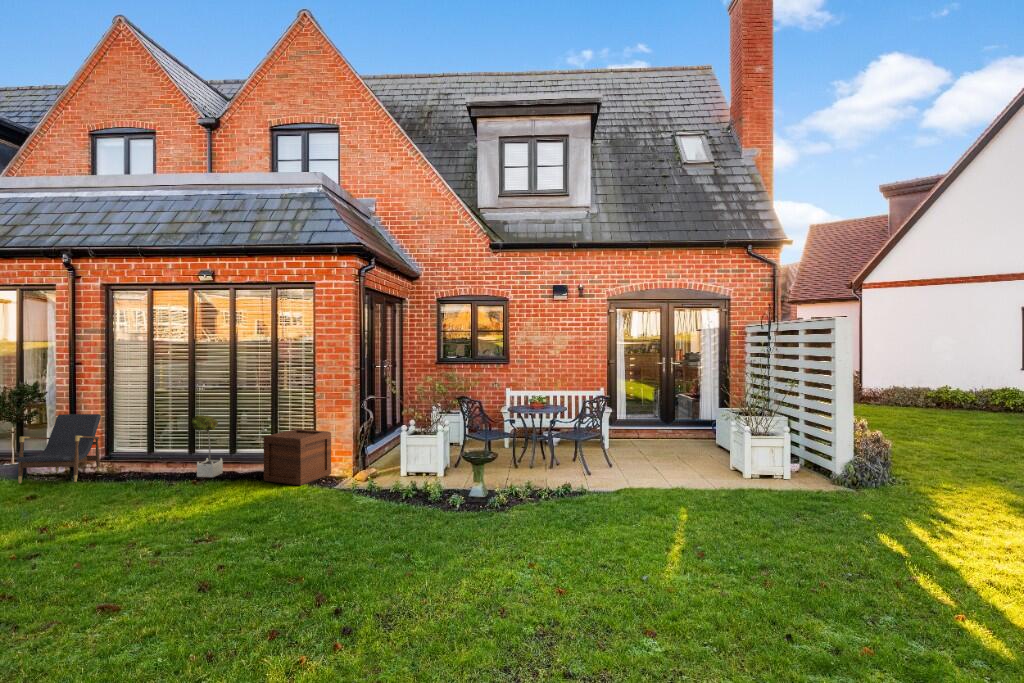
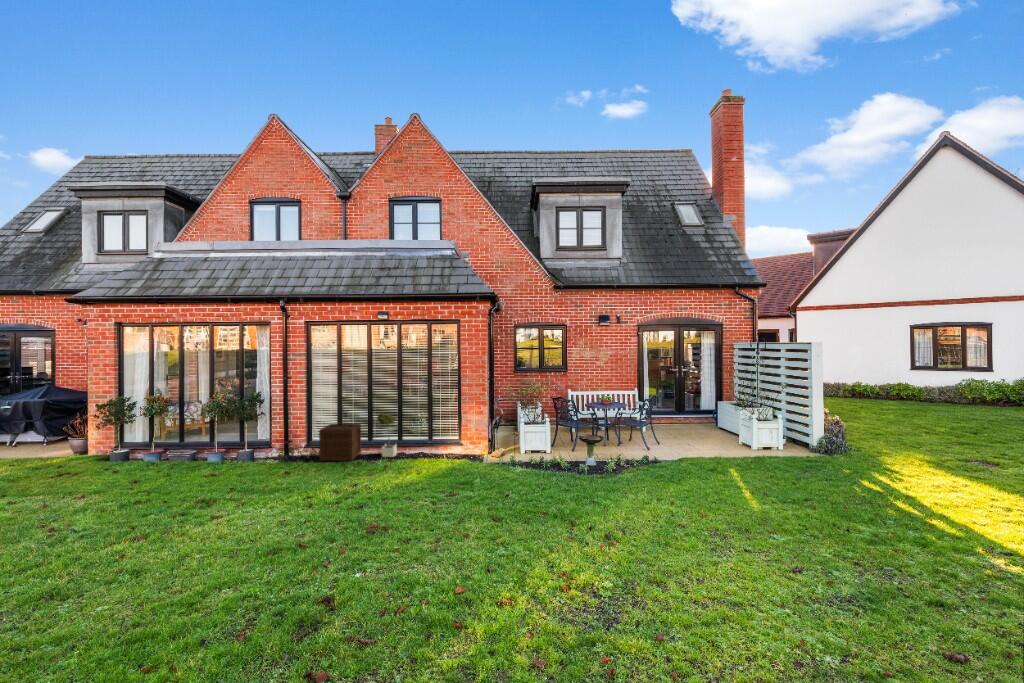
lounge chair: present [17,414,101,483] -> none [260,414,306,464]
wooden crate: present [264,429,331,486] -> present [319,423,361,461]

